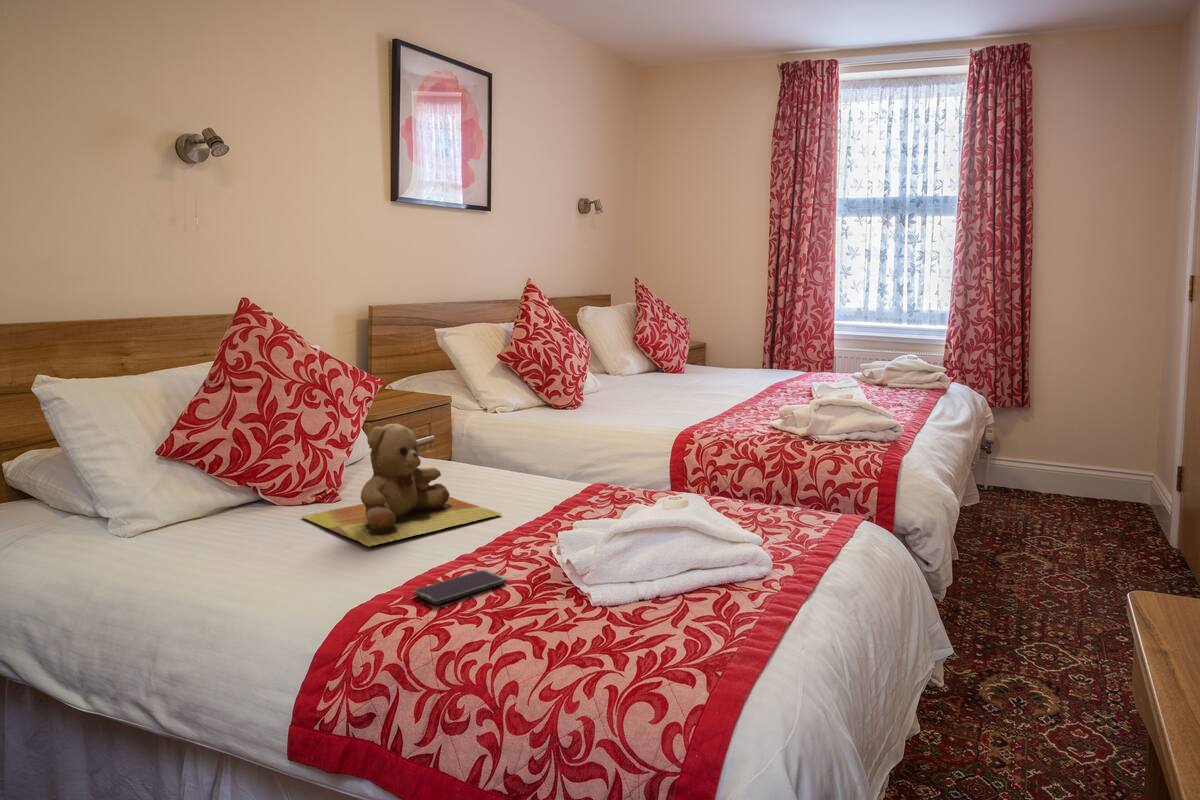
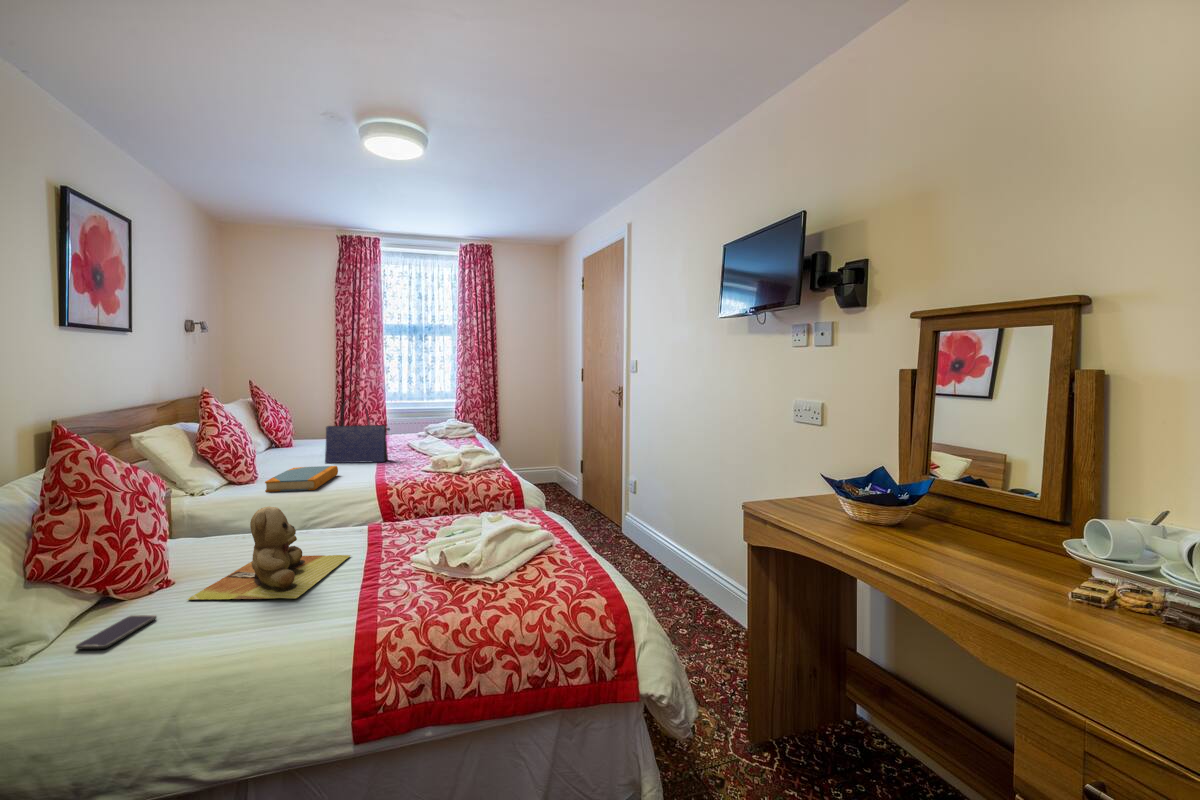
tote bag: none [672,304,758,406] -> present [325,399,390,463]
book: none [550,395,658,426] -> present [265,466,338,492]
smartphone: present [414,570,506,605] -> present [76,615,157,649]

